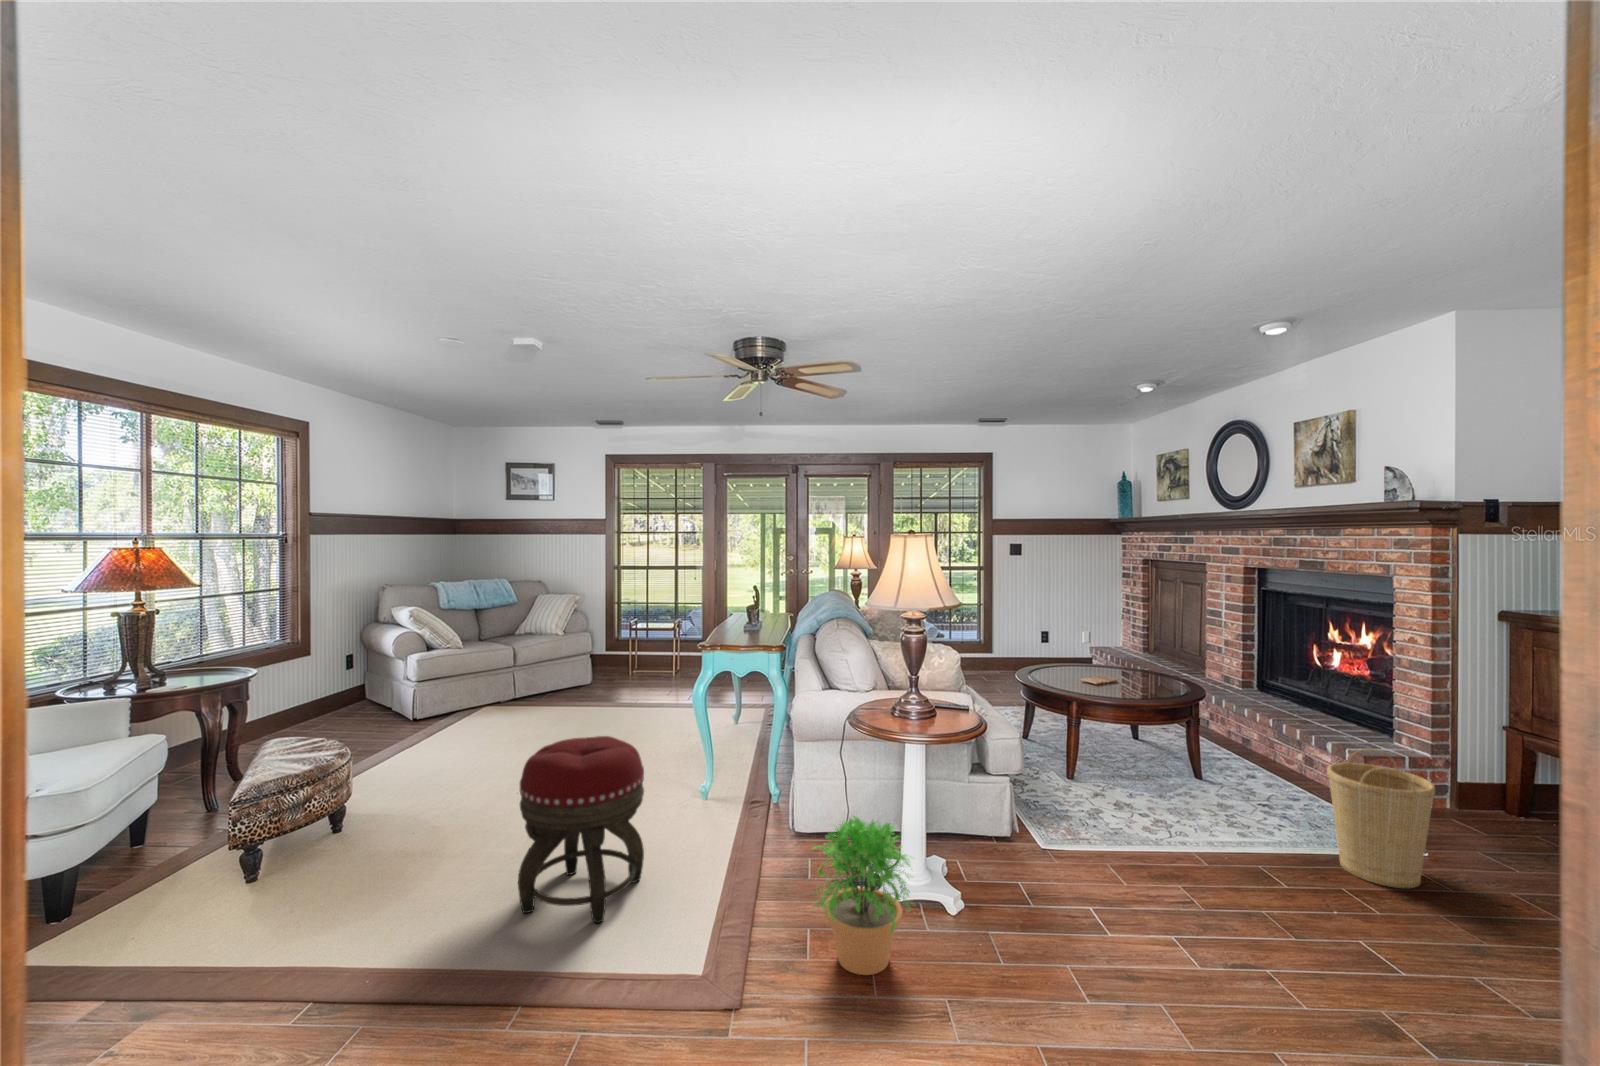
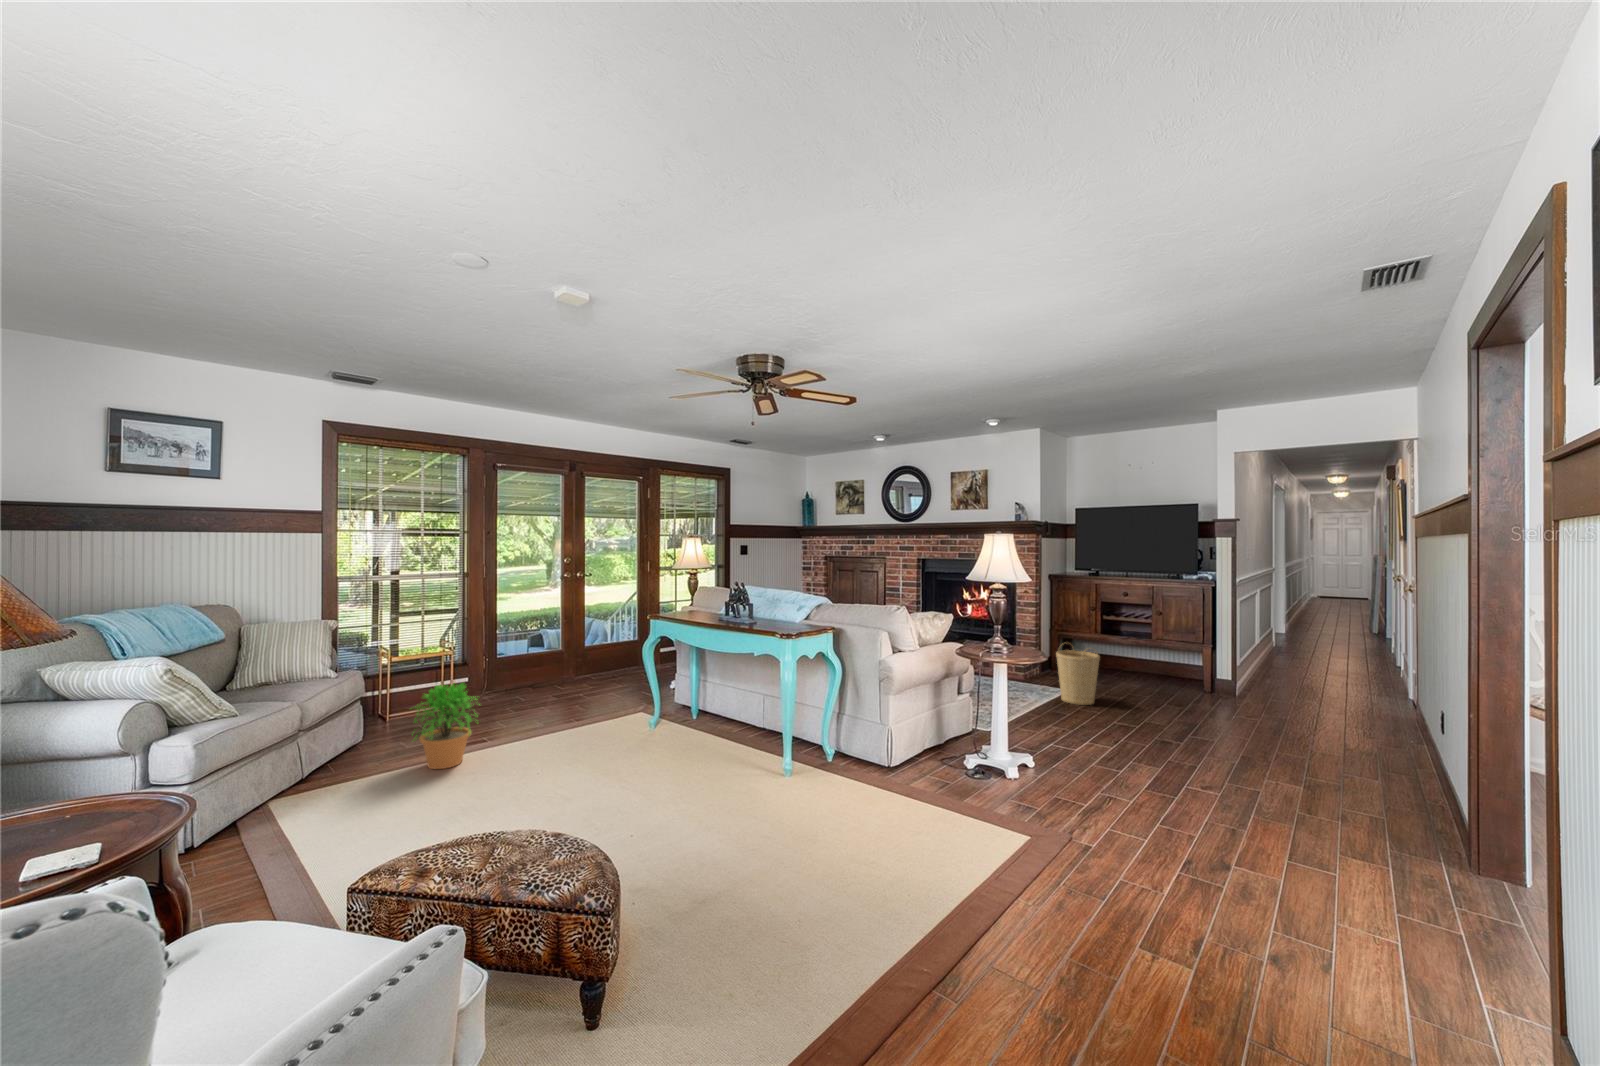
footstool: present [518,736,644,923] -> none [814,707,927,881]
potted plant: present [814,816,910,975] -> present [415,683,477,769]

